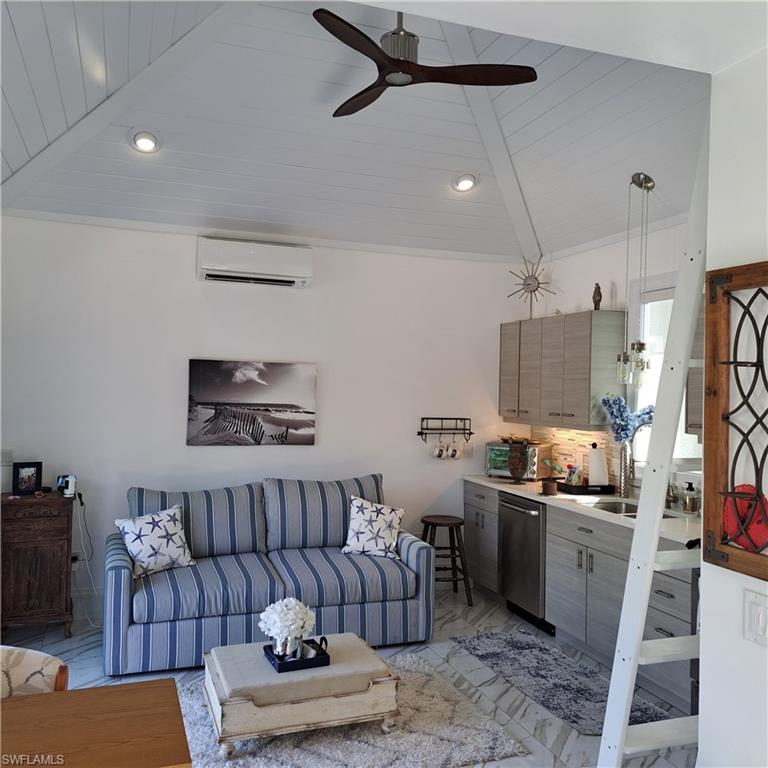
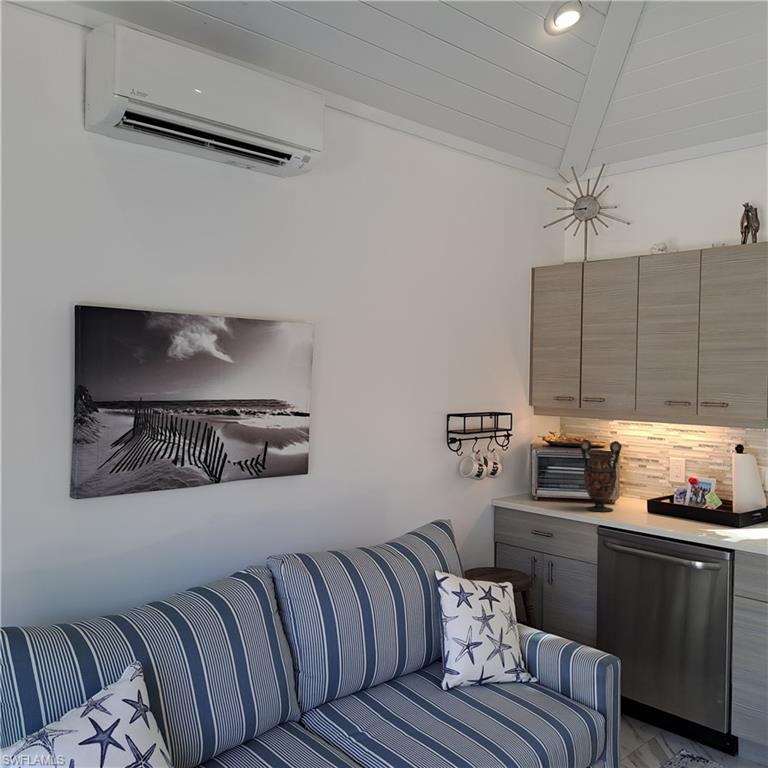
potted plant: present [539,458,563,495] -> none [687,476,740,532]

